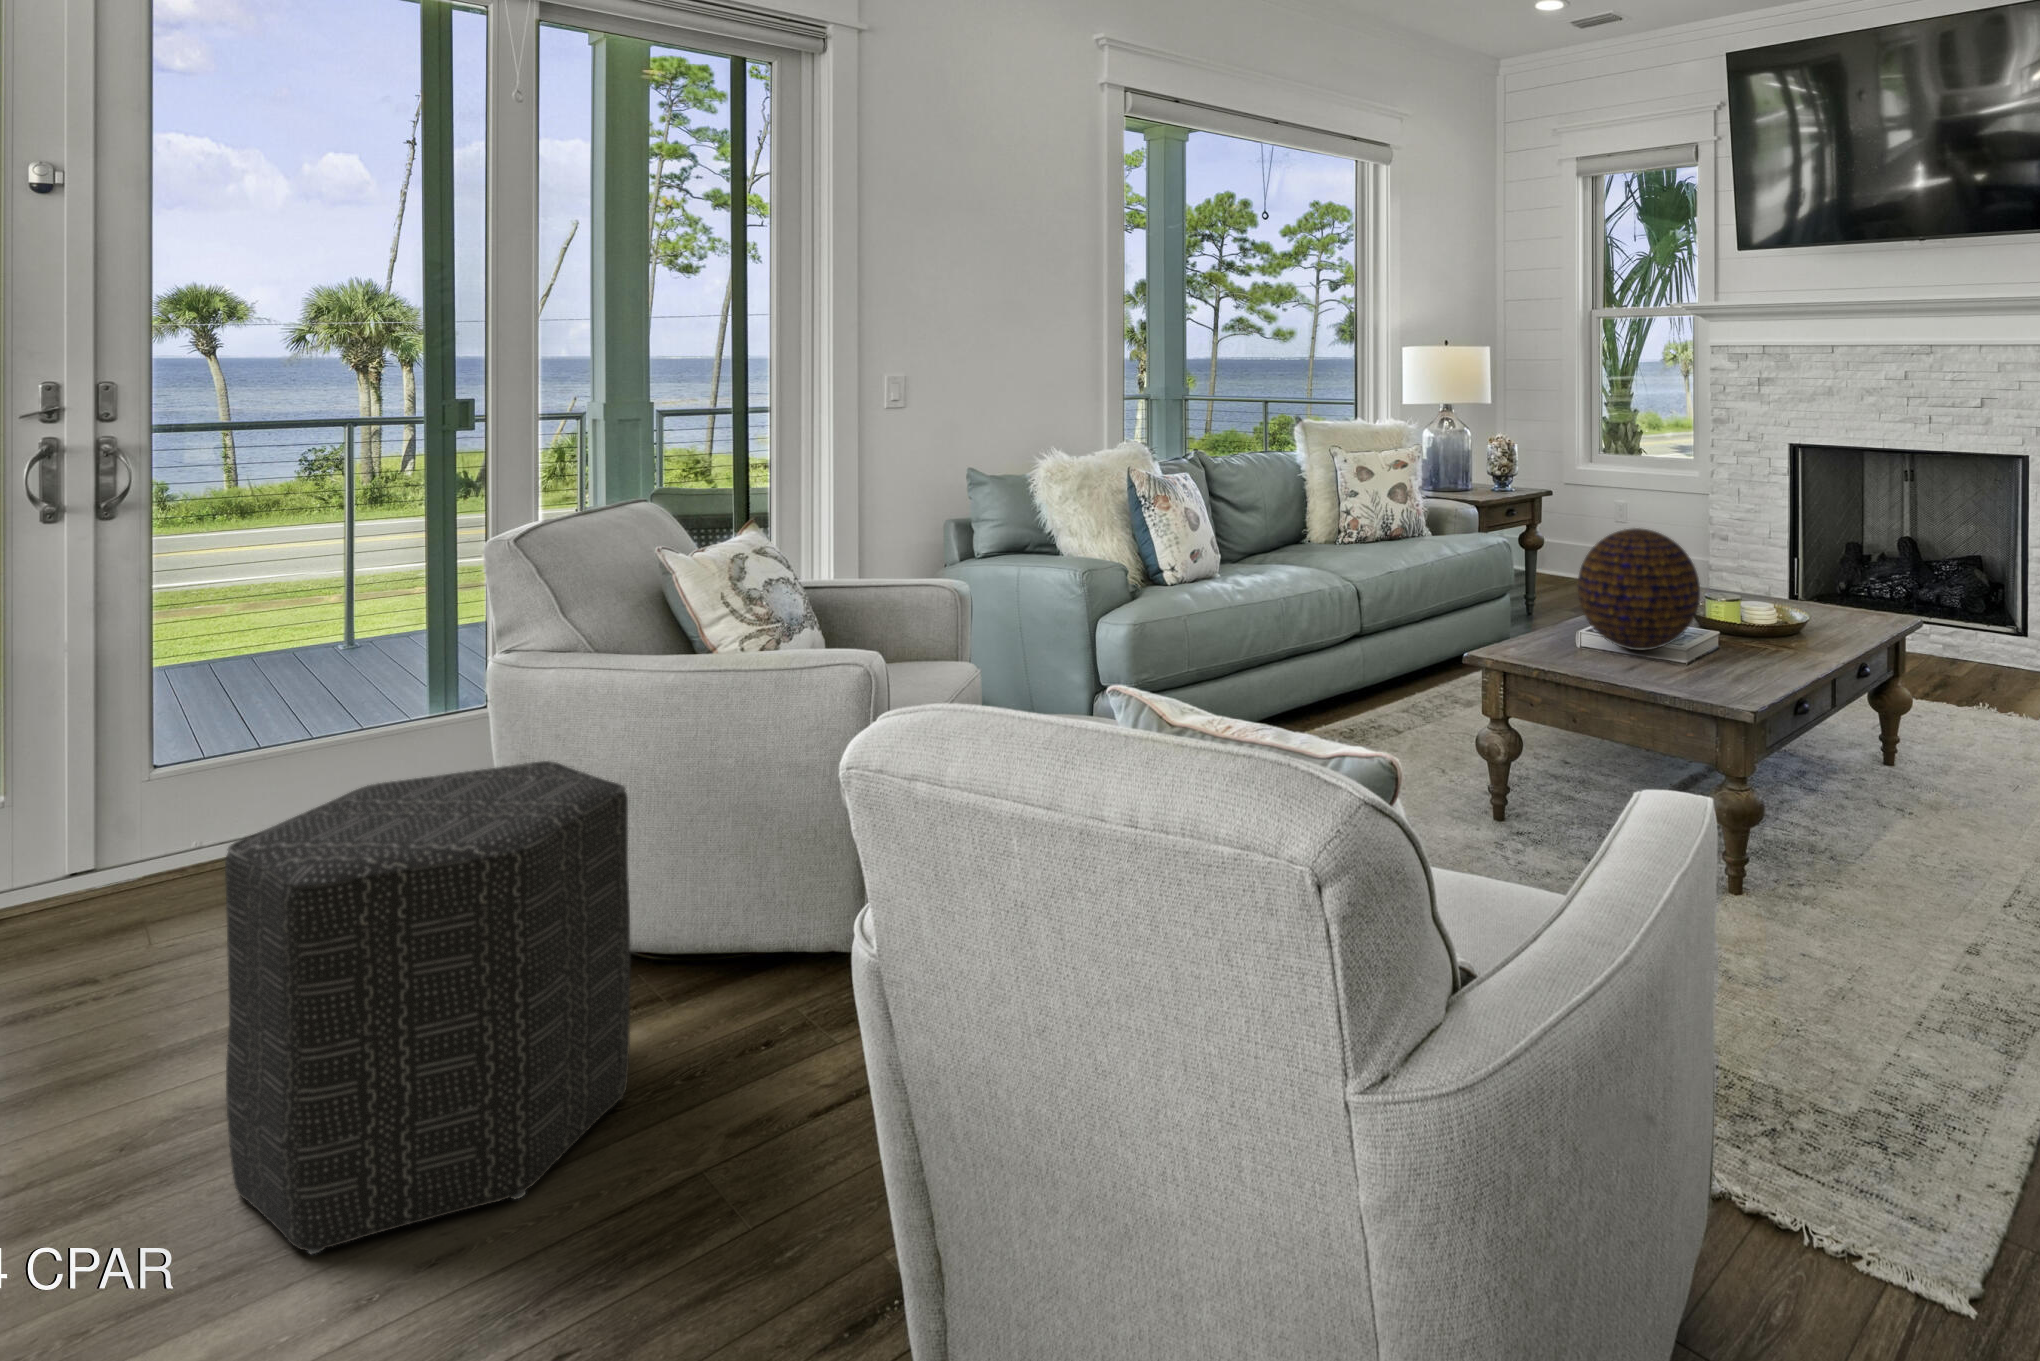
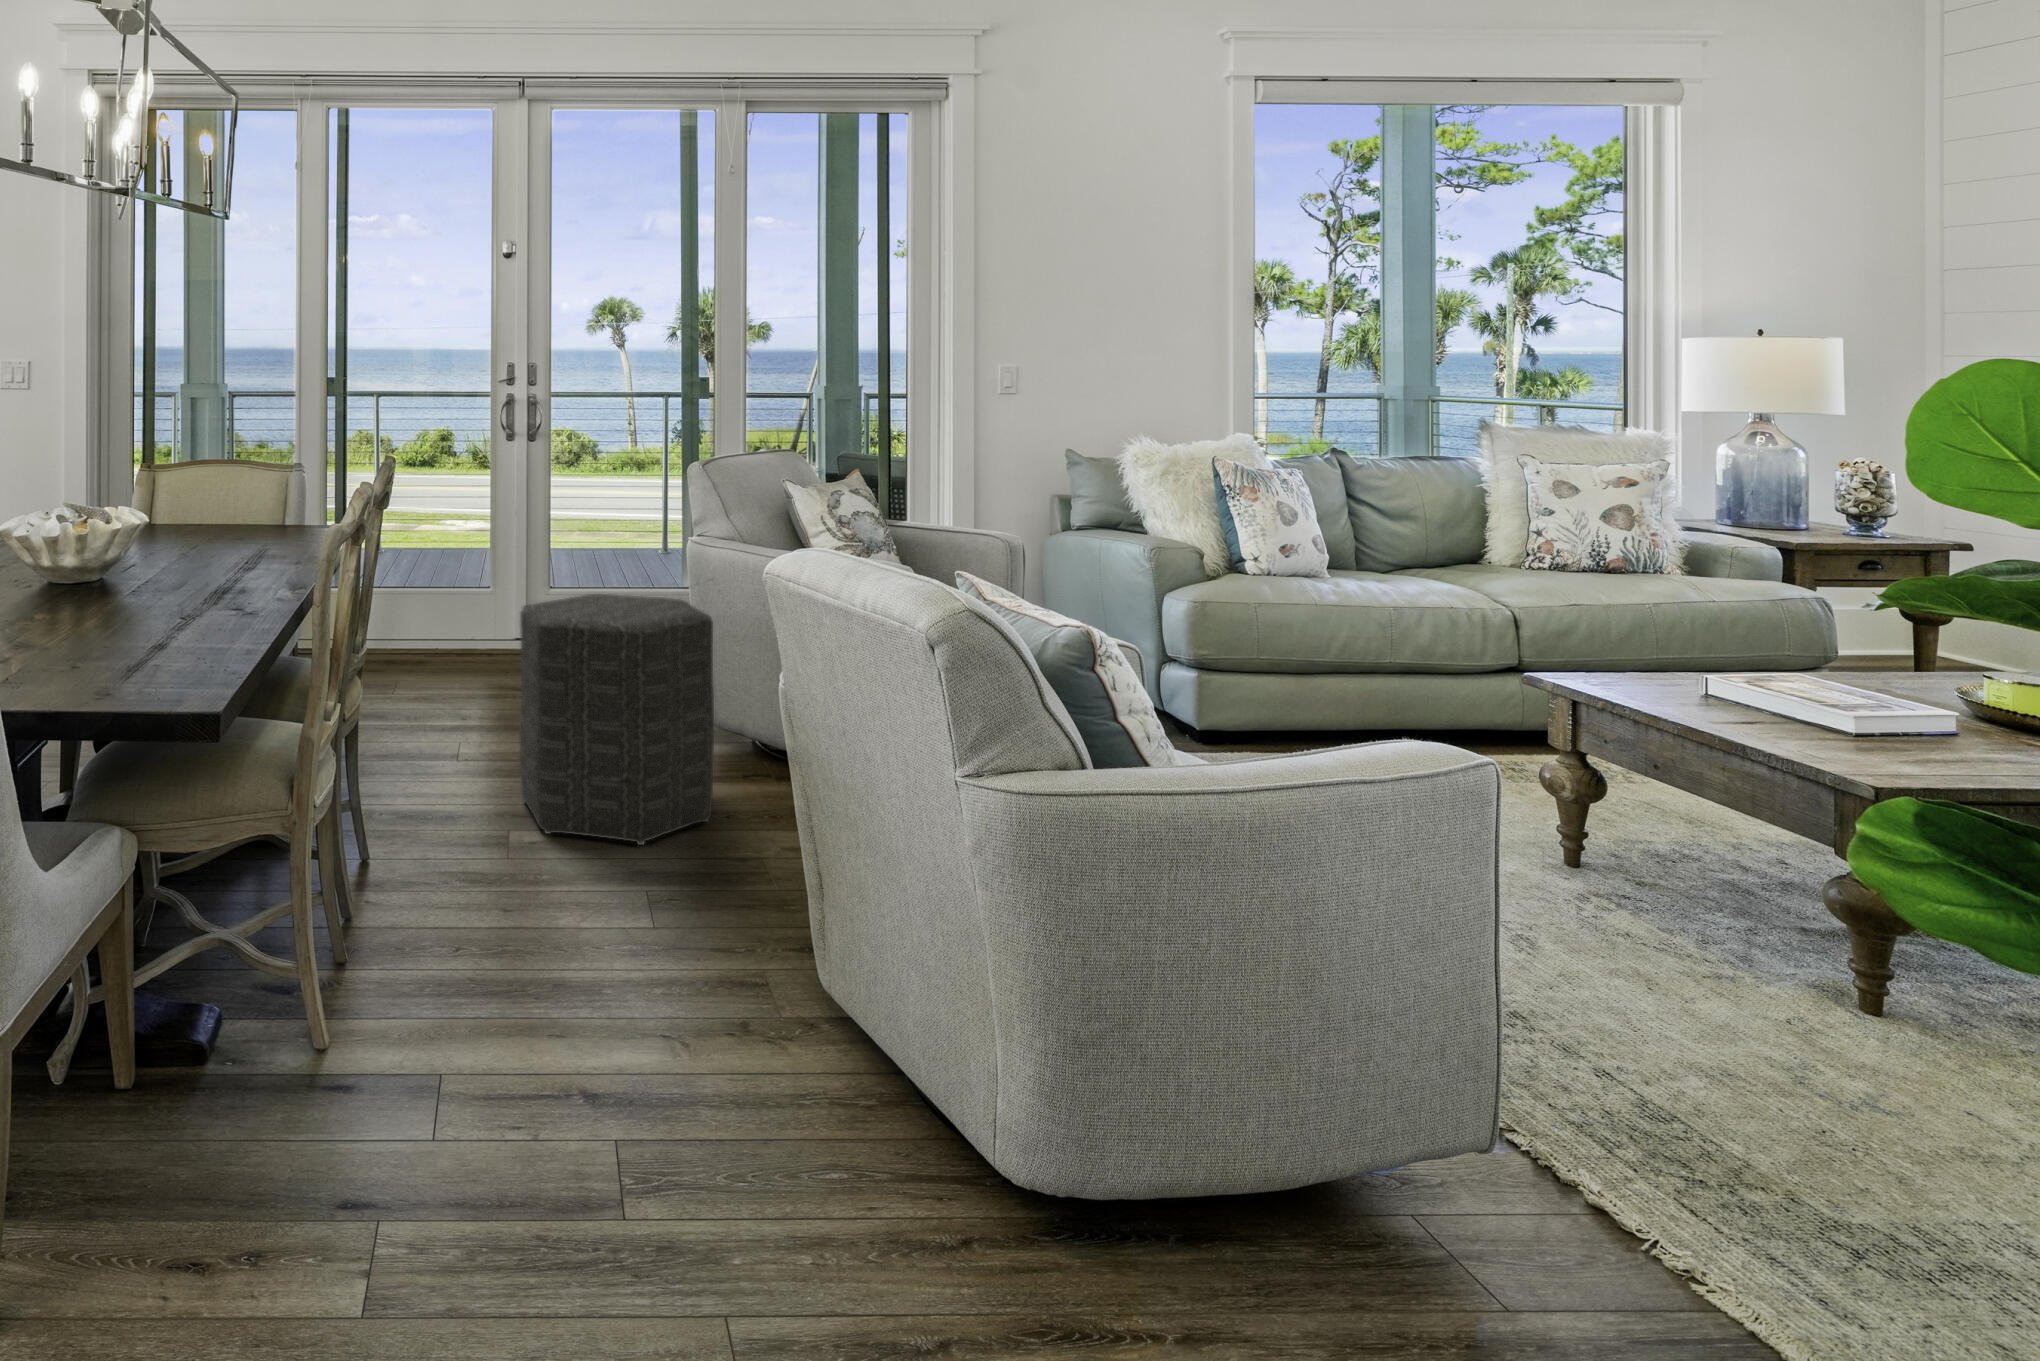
decorative orb: present [1577,528,1700,651] -> none [1719,553,1929,708]

